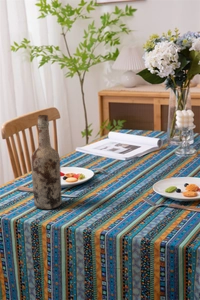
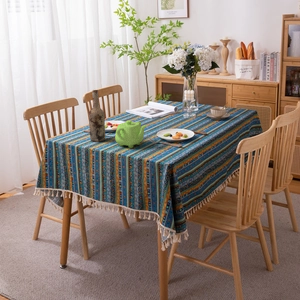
teapot: none [86,168,148,219] -> present [115,120,147,148]

